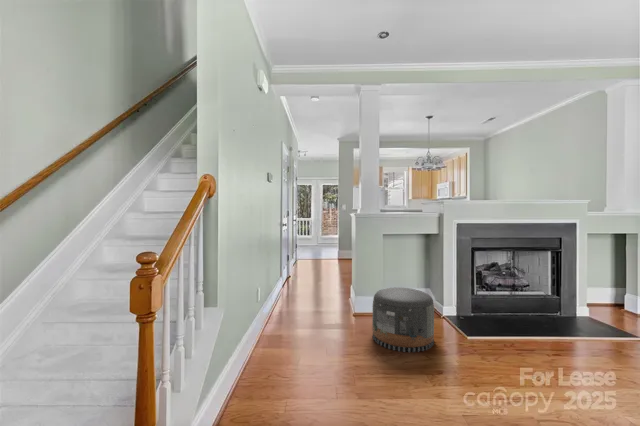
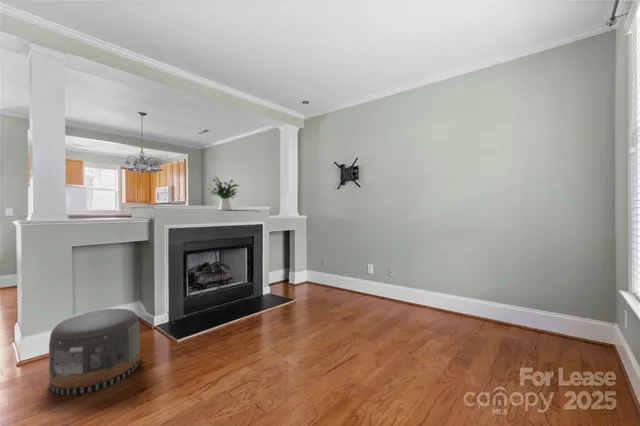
flower arrangement: none [498,164,542,203] -> present [212,177,239,210]

